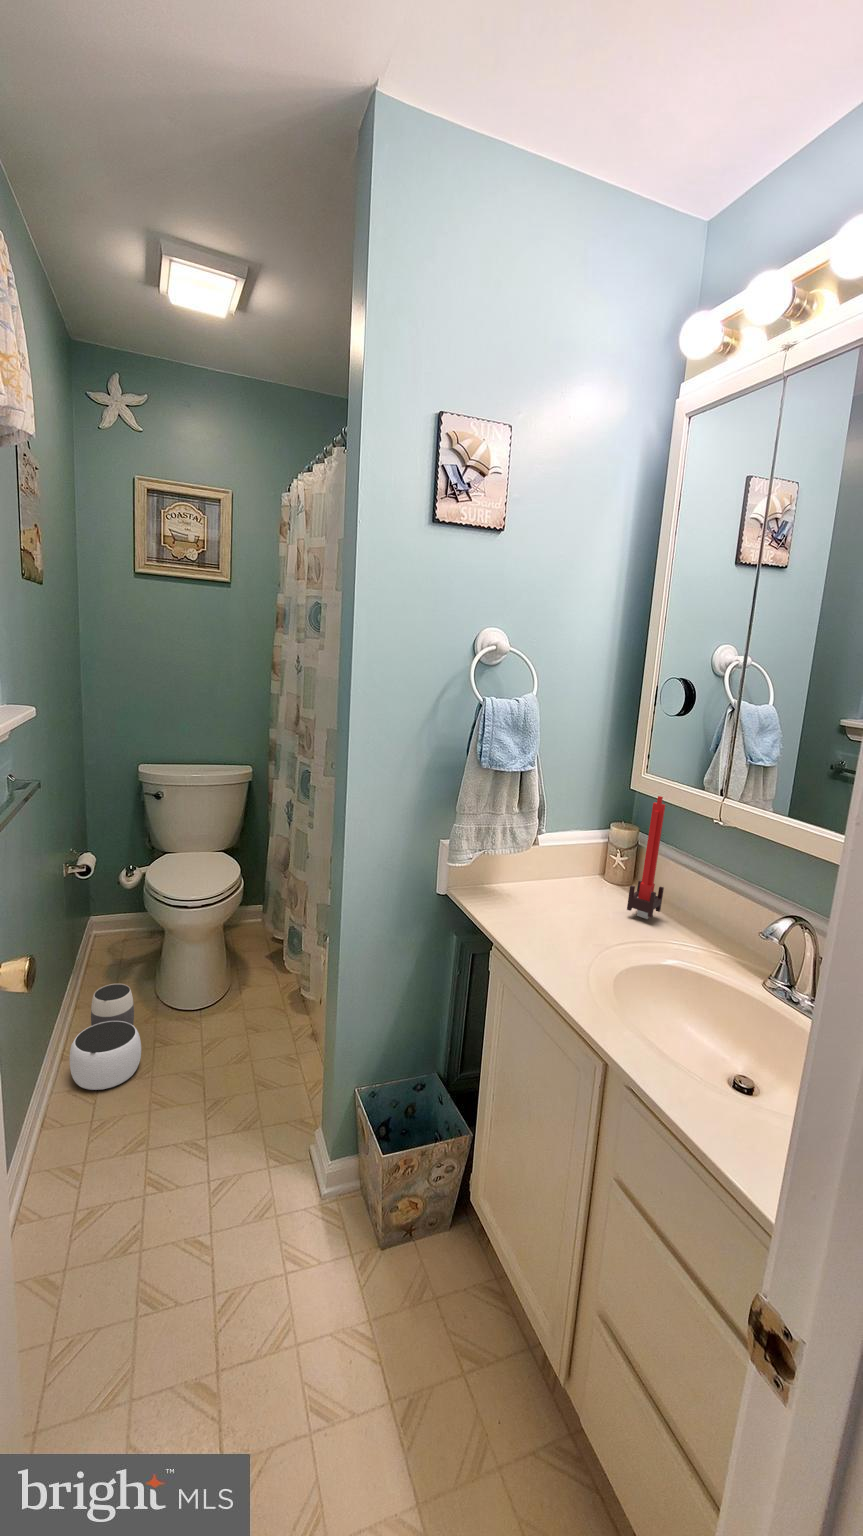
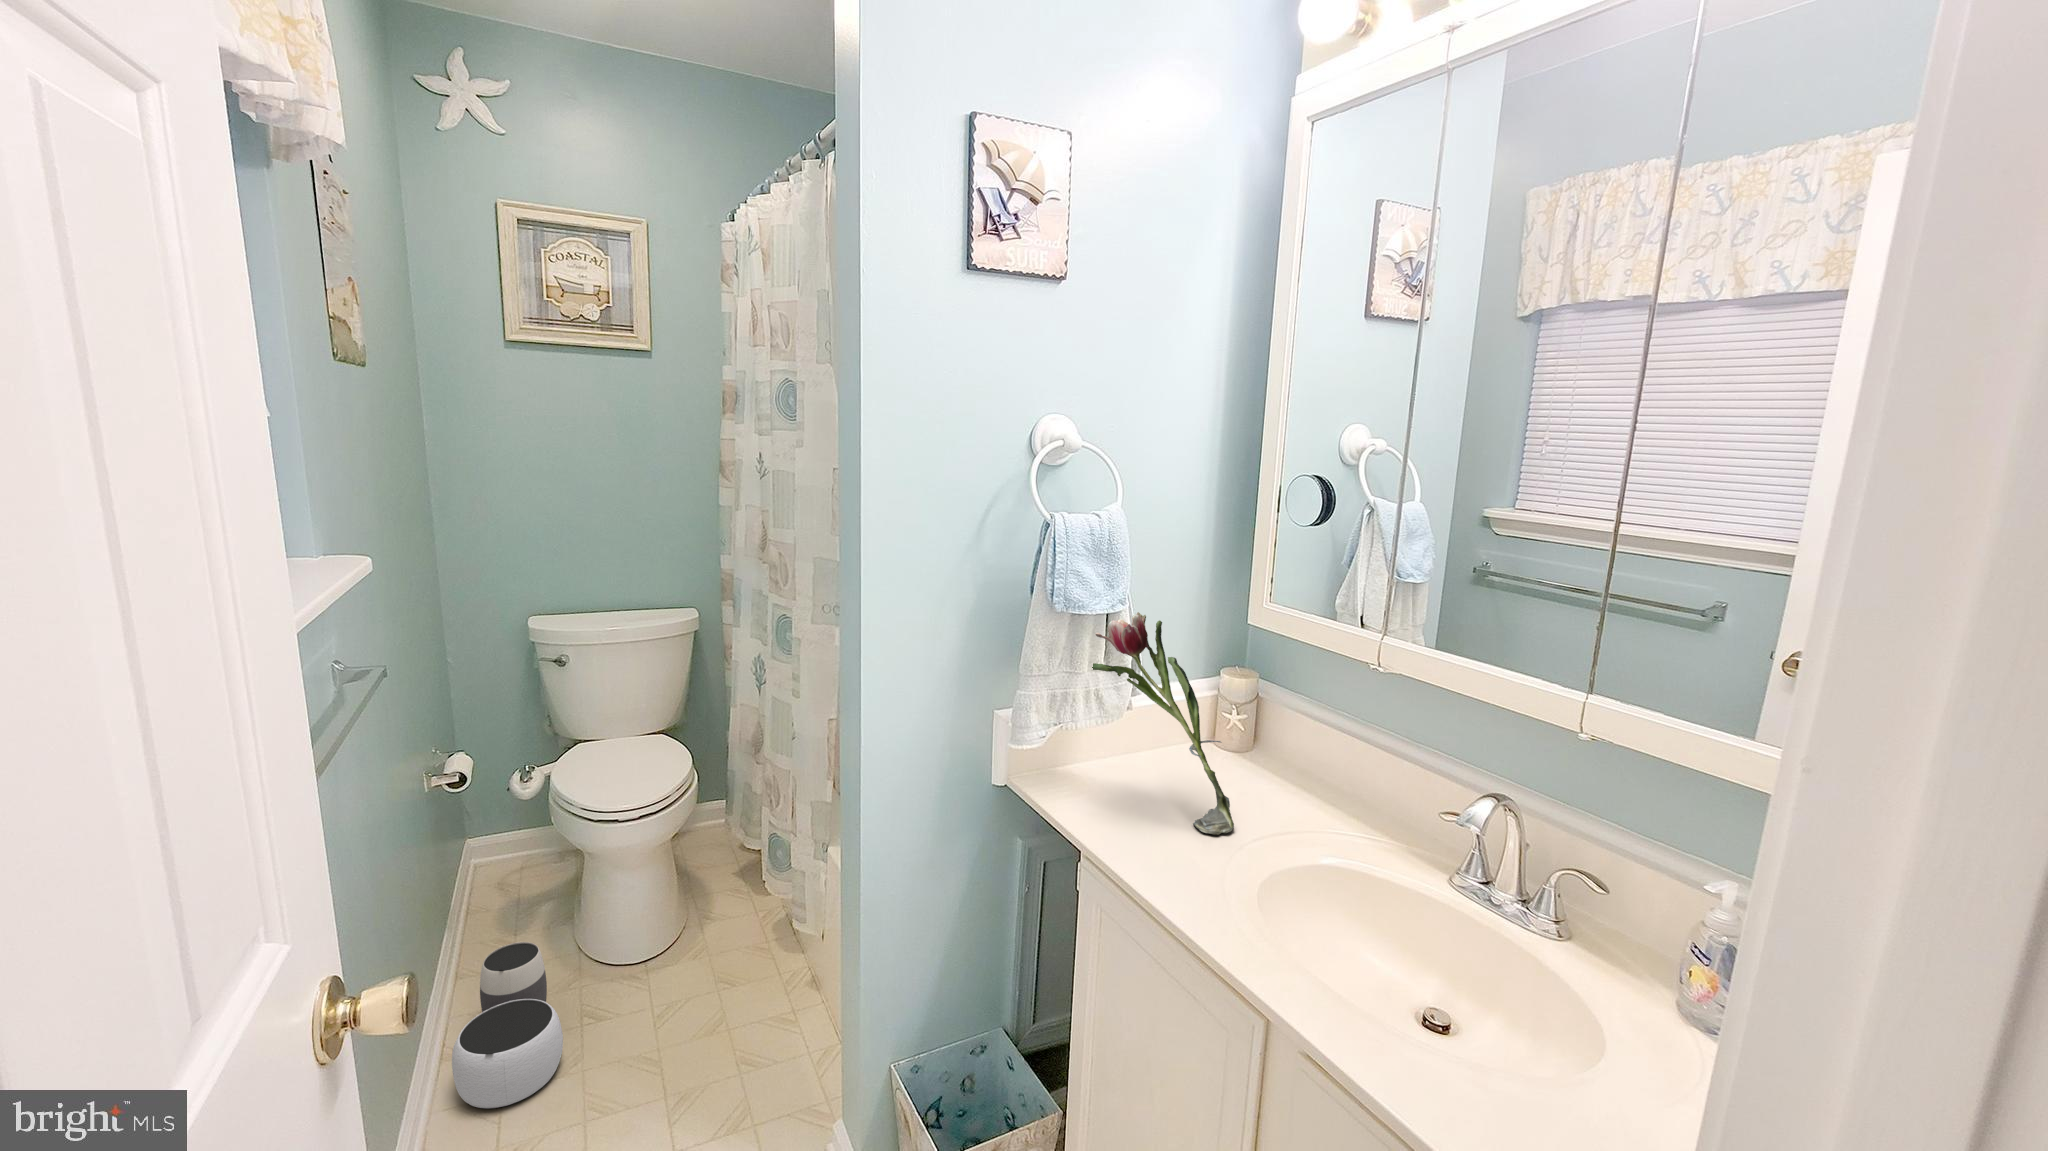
flower: none [504,773,604,938] -> present [1092,612,1234,834]
candle: present [627,796,665,919] -> none [1255,632,1300,797]

